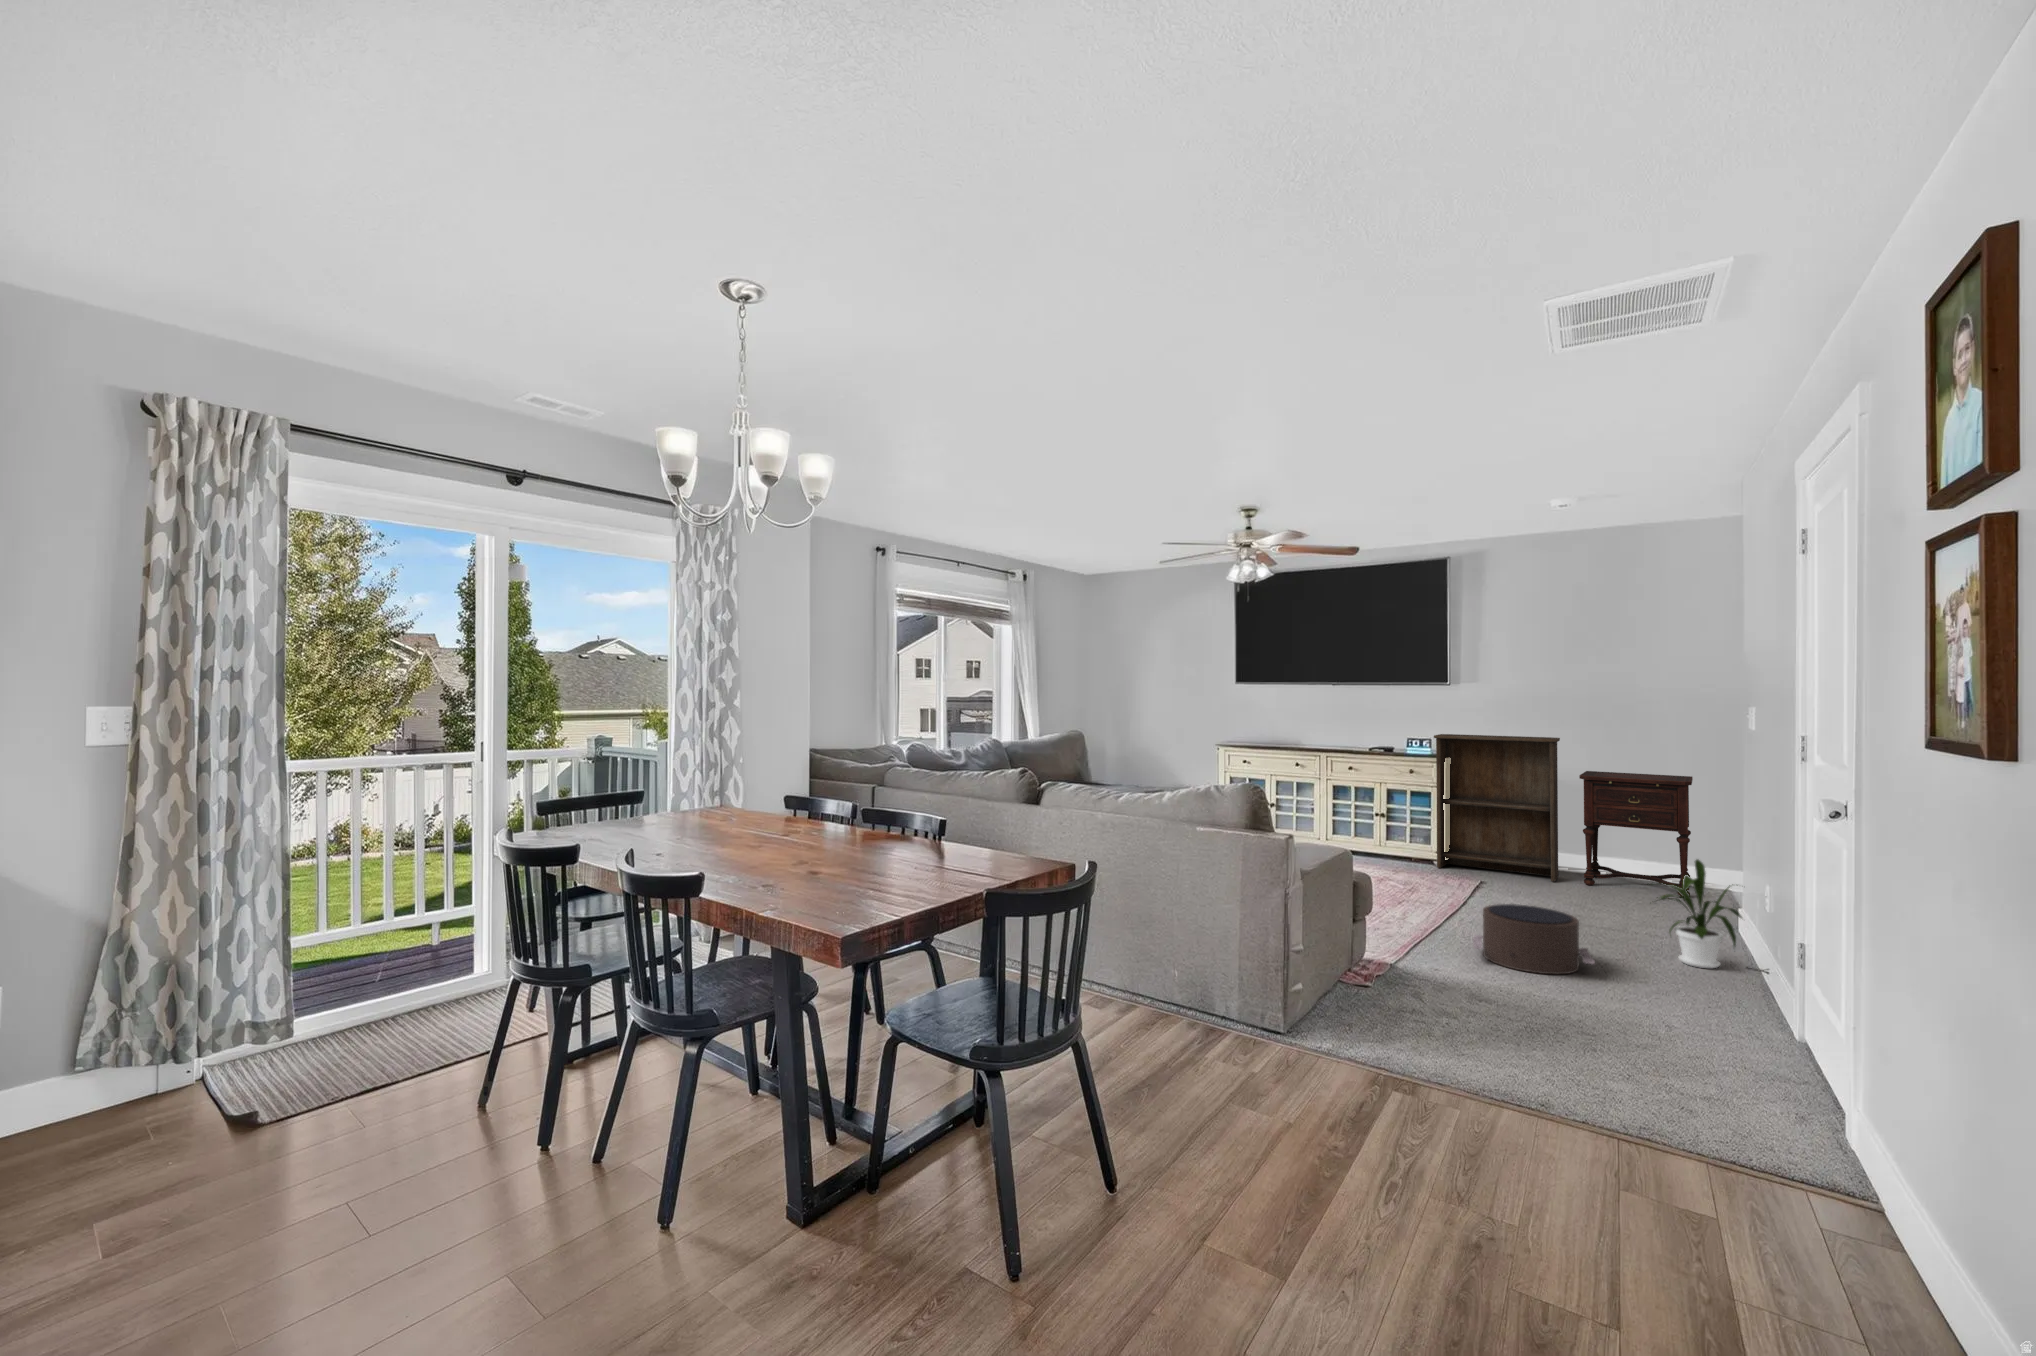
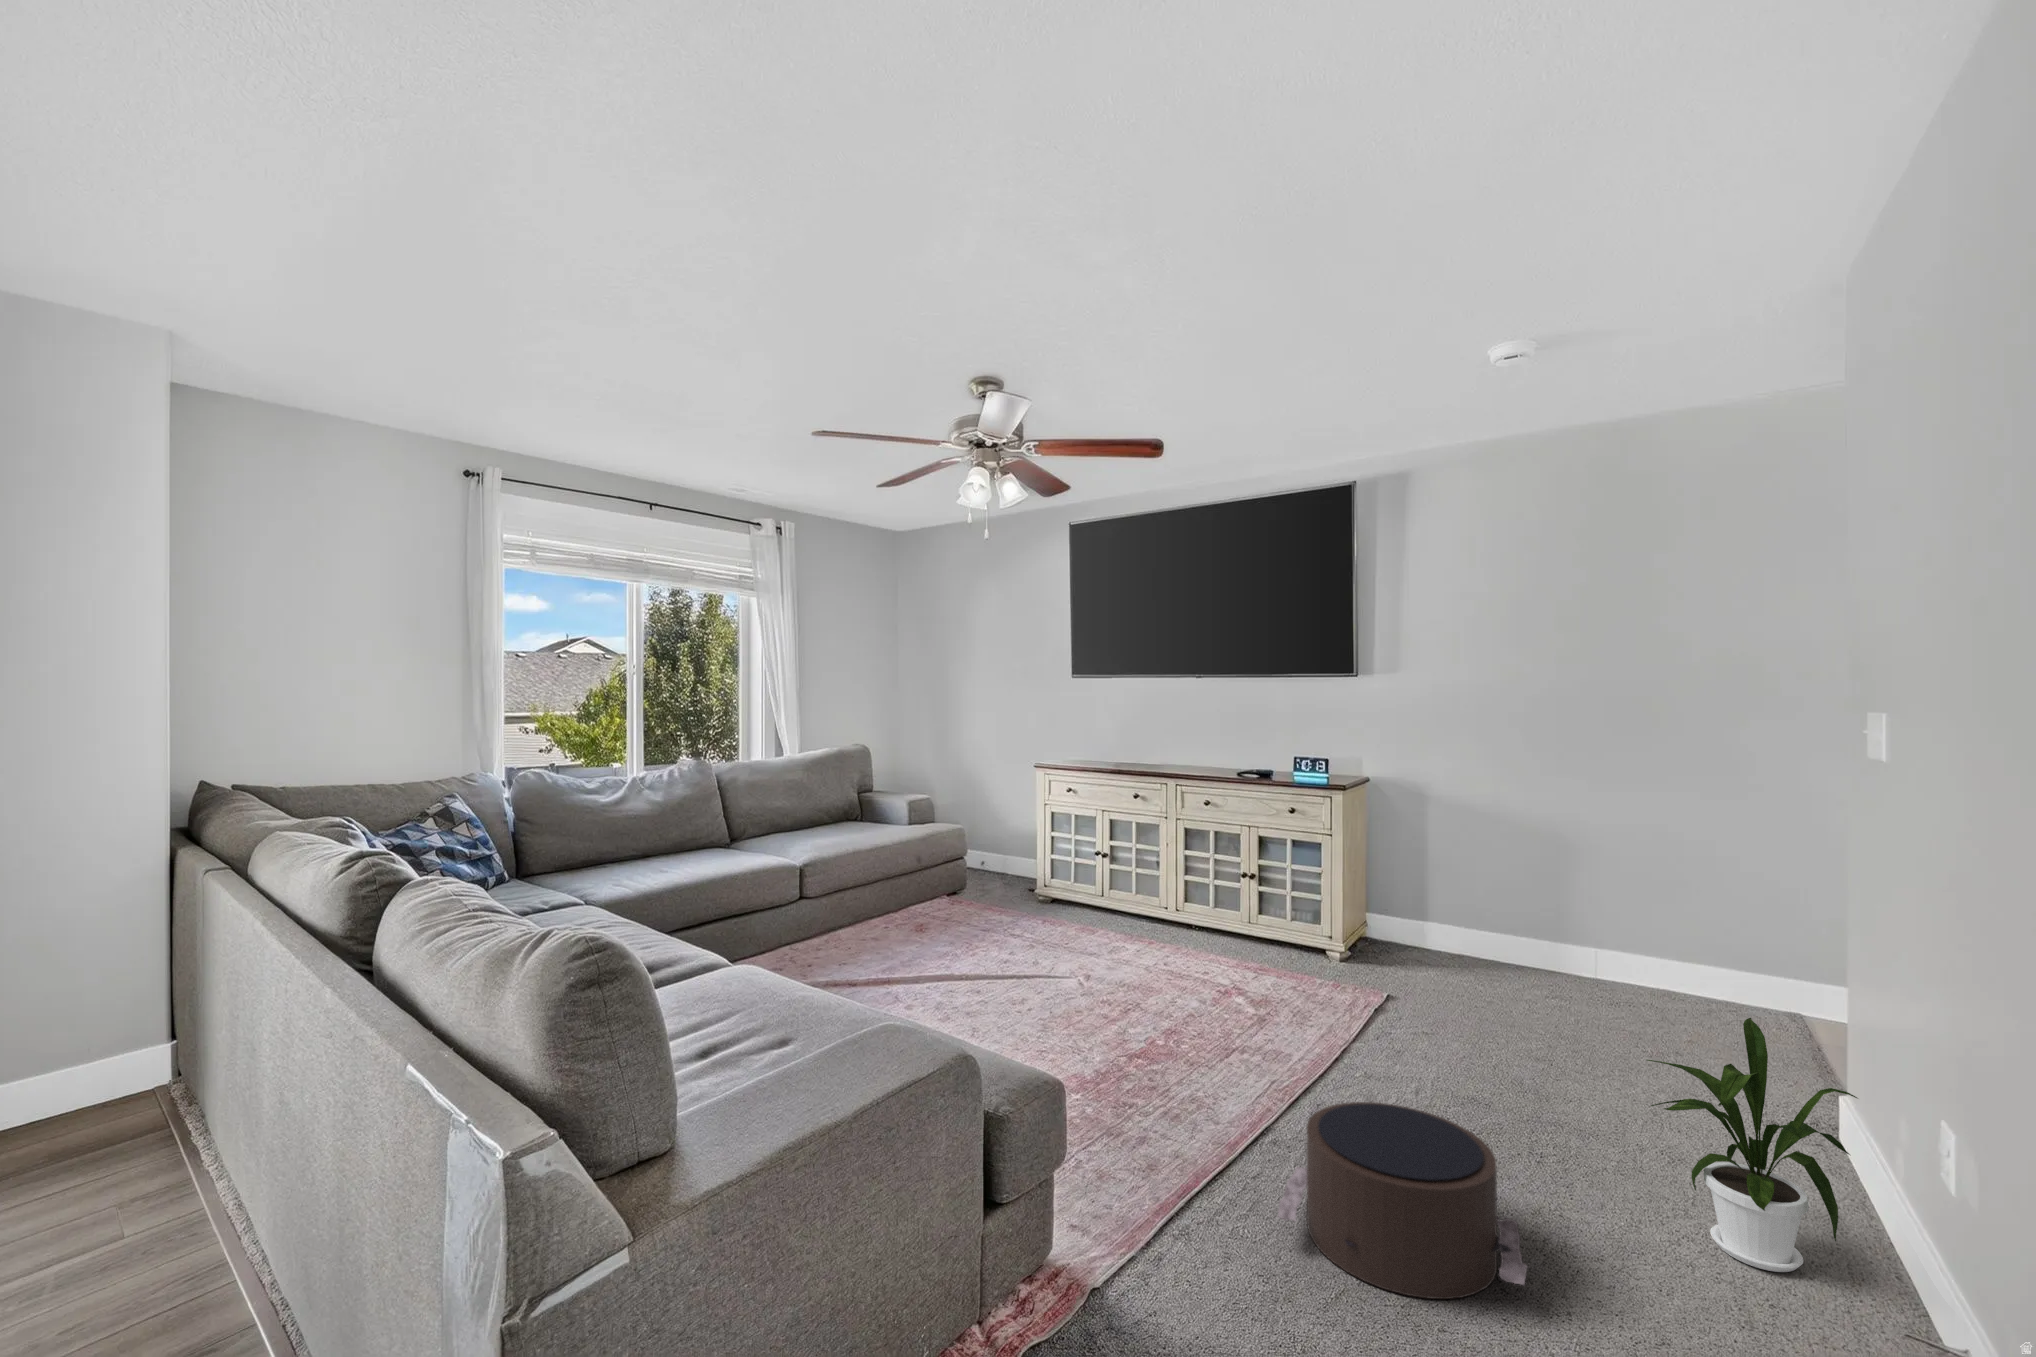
bookshelf: present [1434,734,1560,882] -> none [1321,752,1514,995]
side table: present [1579,771,1693,897] -> none [1542,811,1726,1034]

